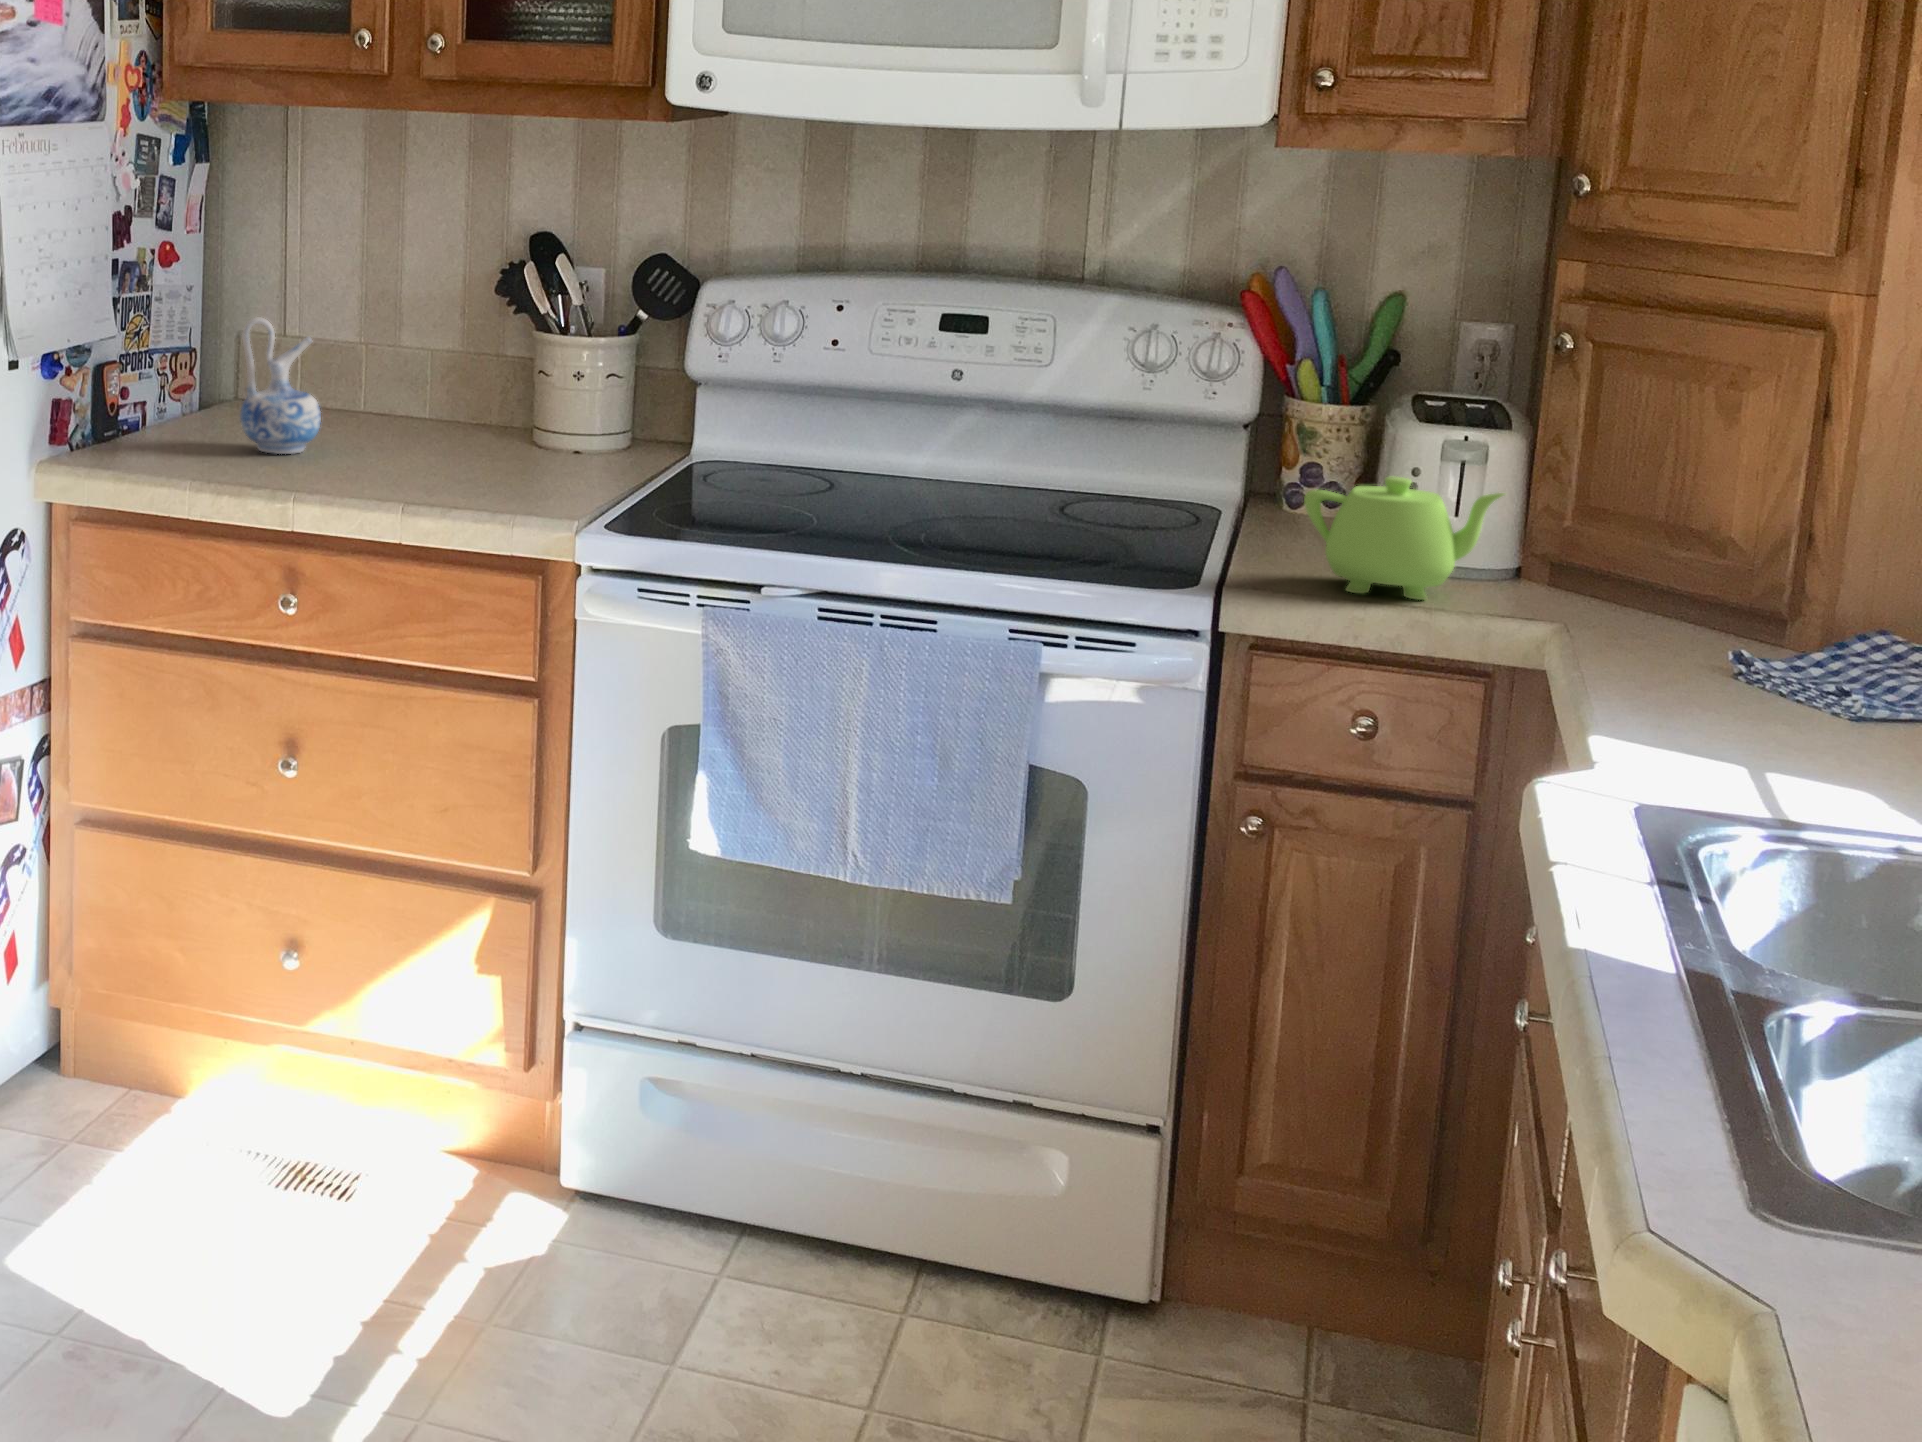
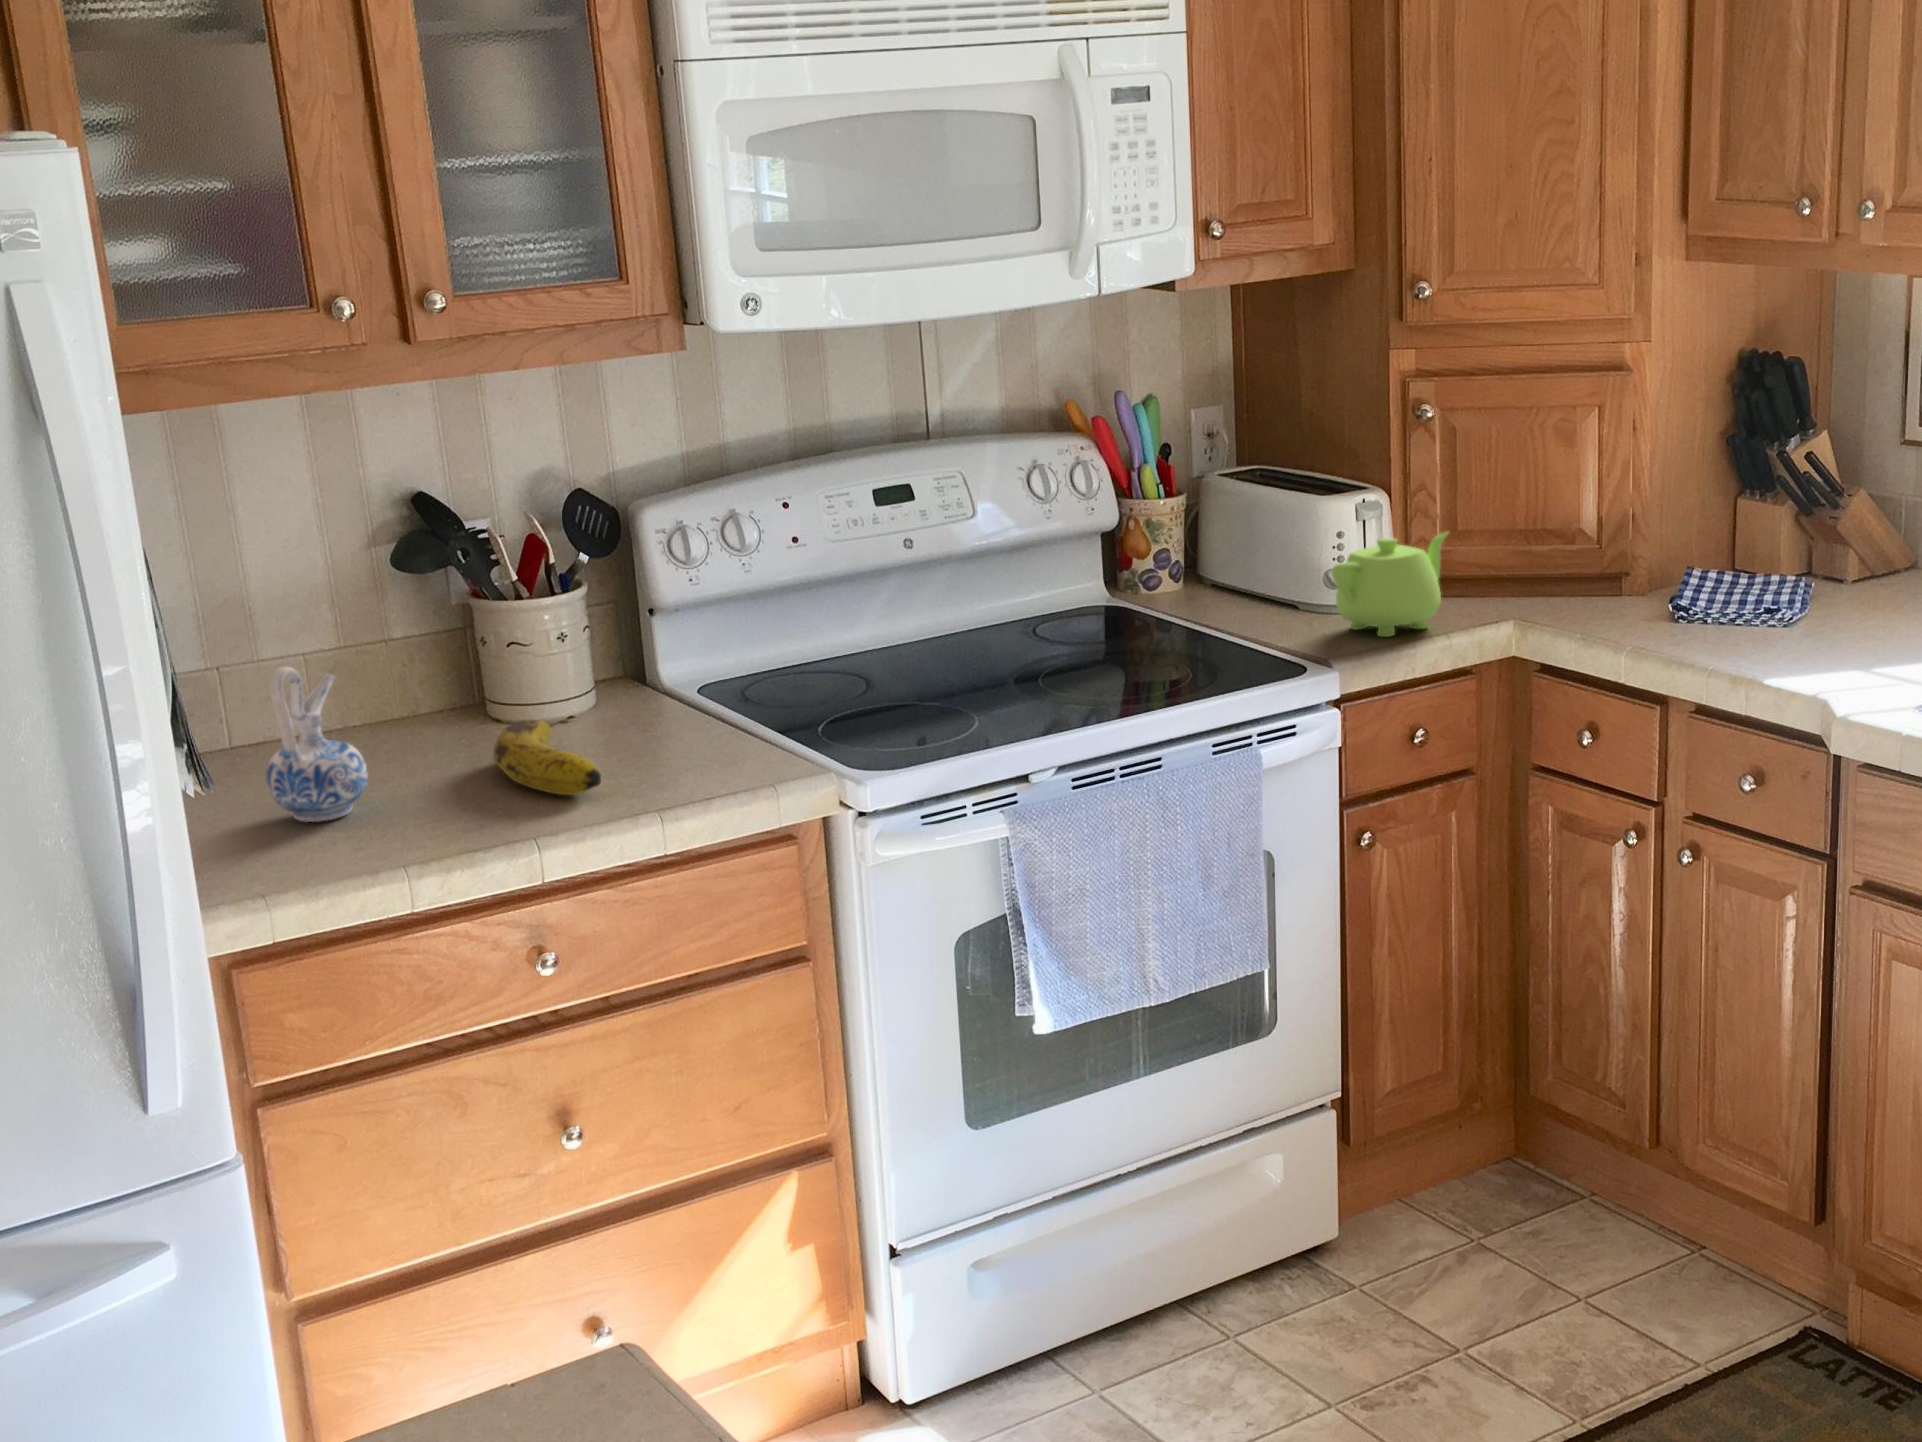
fruit: none [395,426,533,482] -> present [493,720,601,795]

